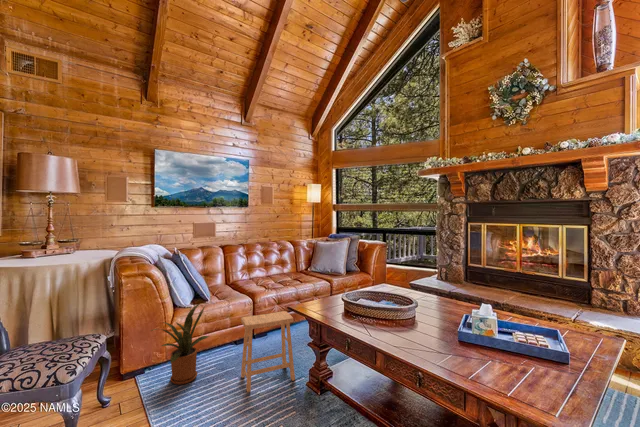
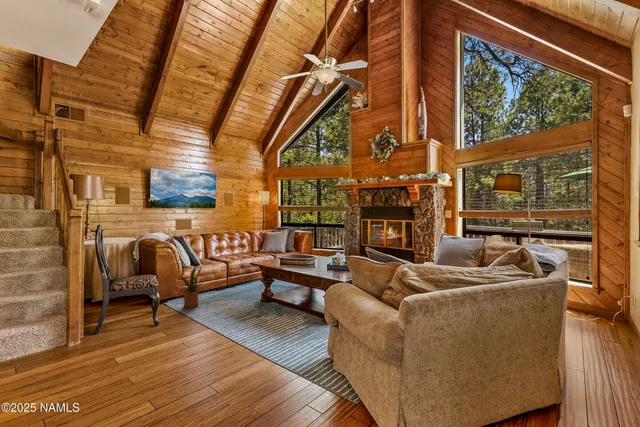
footstool: present [241,311,295,392] -> none [224,268,255,308]

